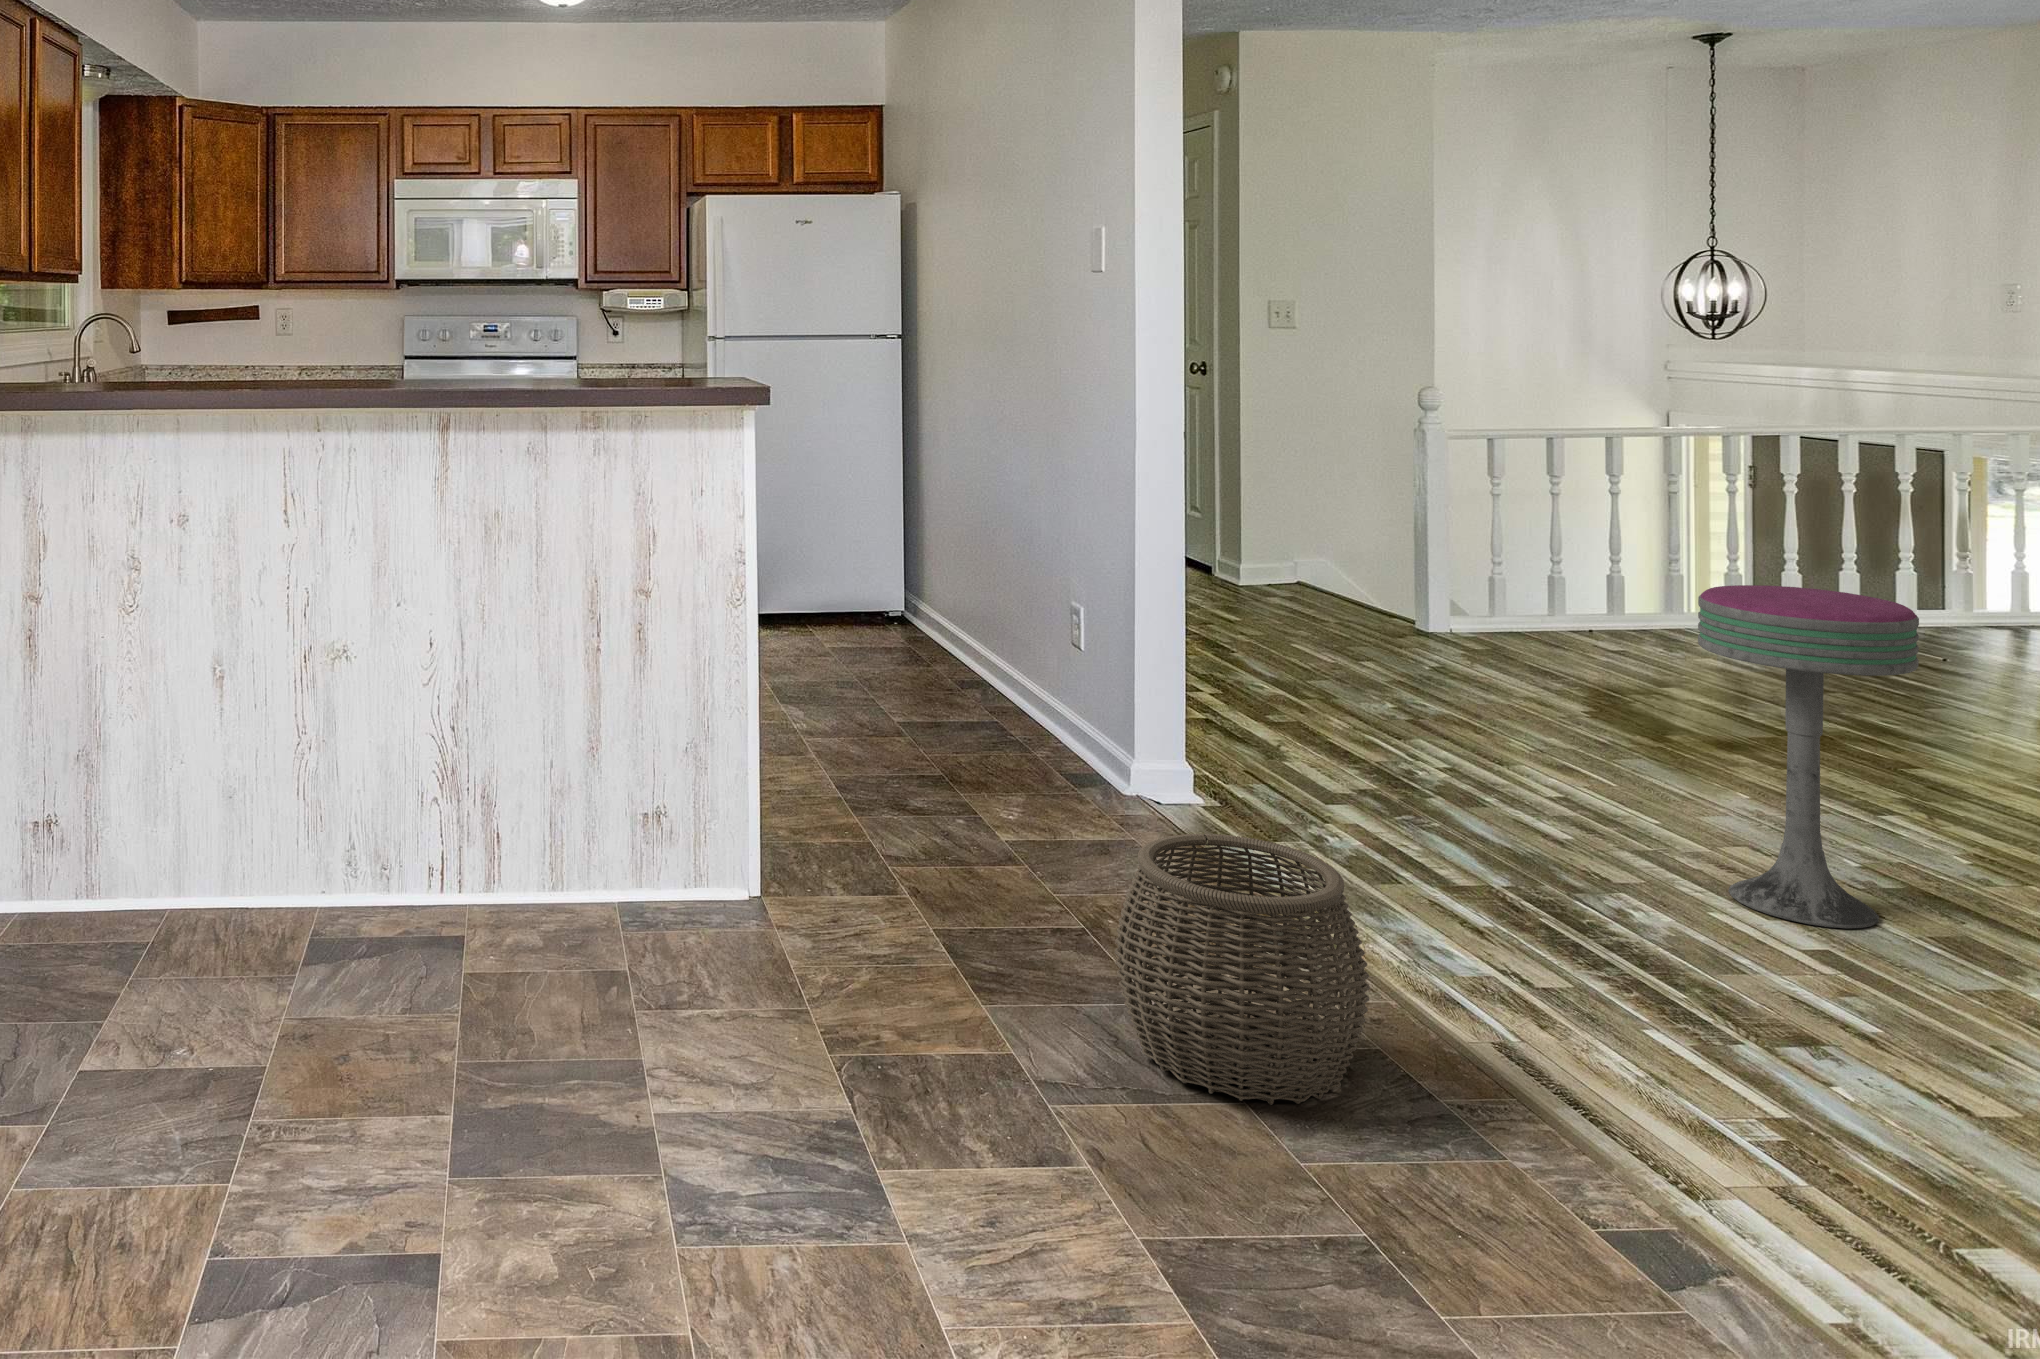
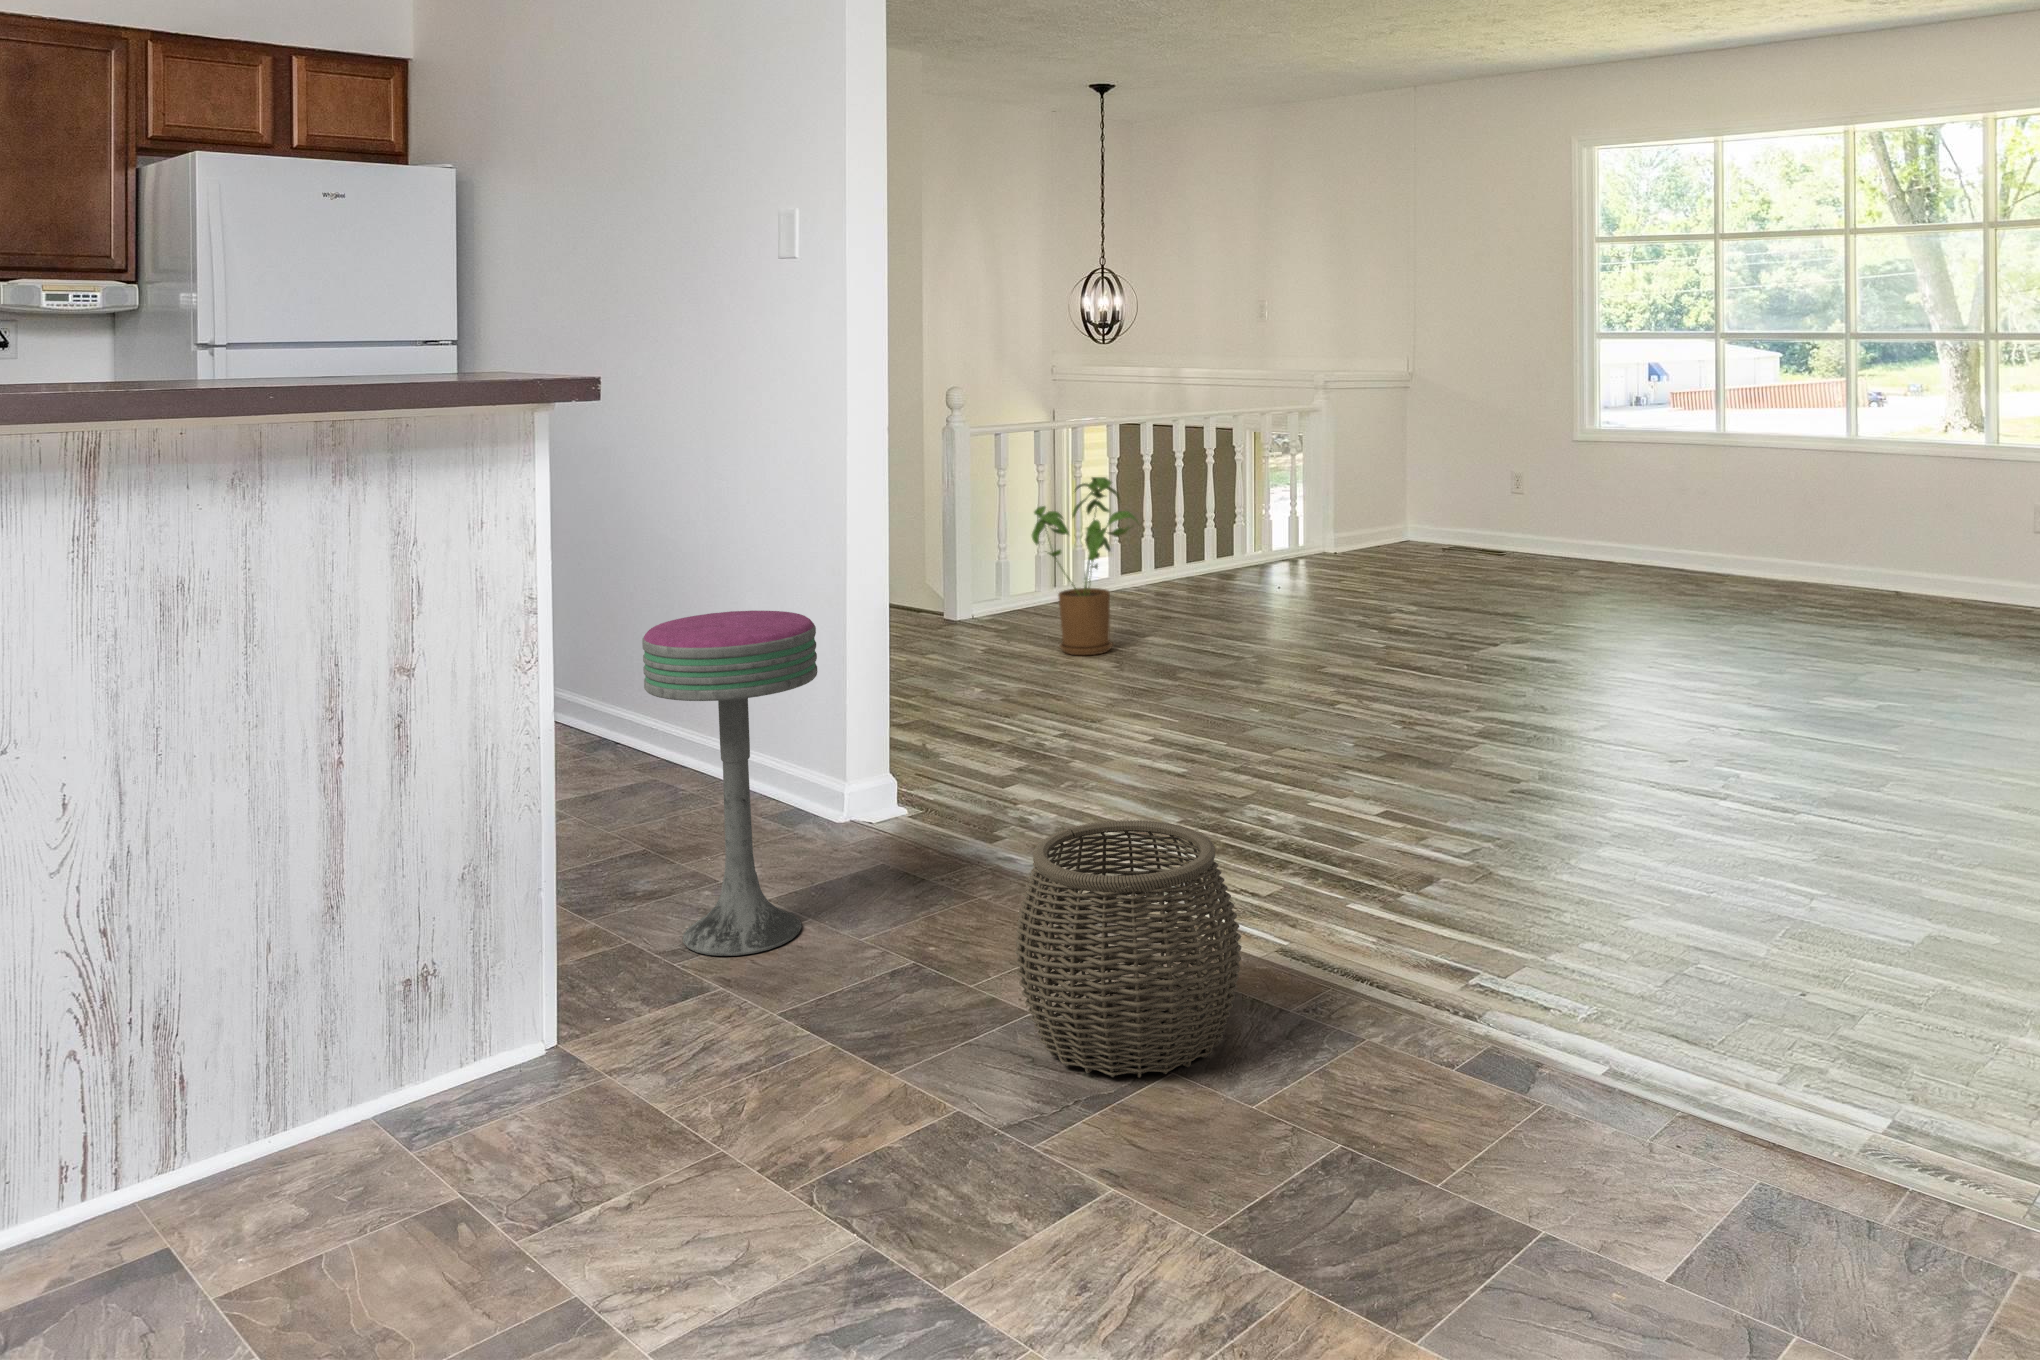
house plant: none [1504,490,1654,696] -> present [1032,477,1137,655]
bar stool: present [1698,585,1919,928] -> present [642,611,818,956]

